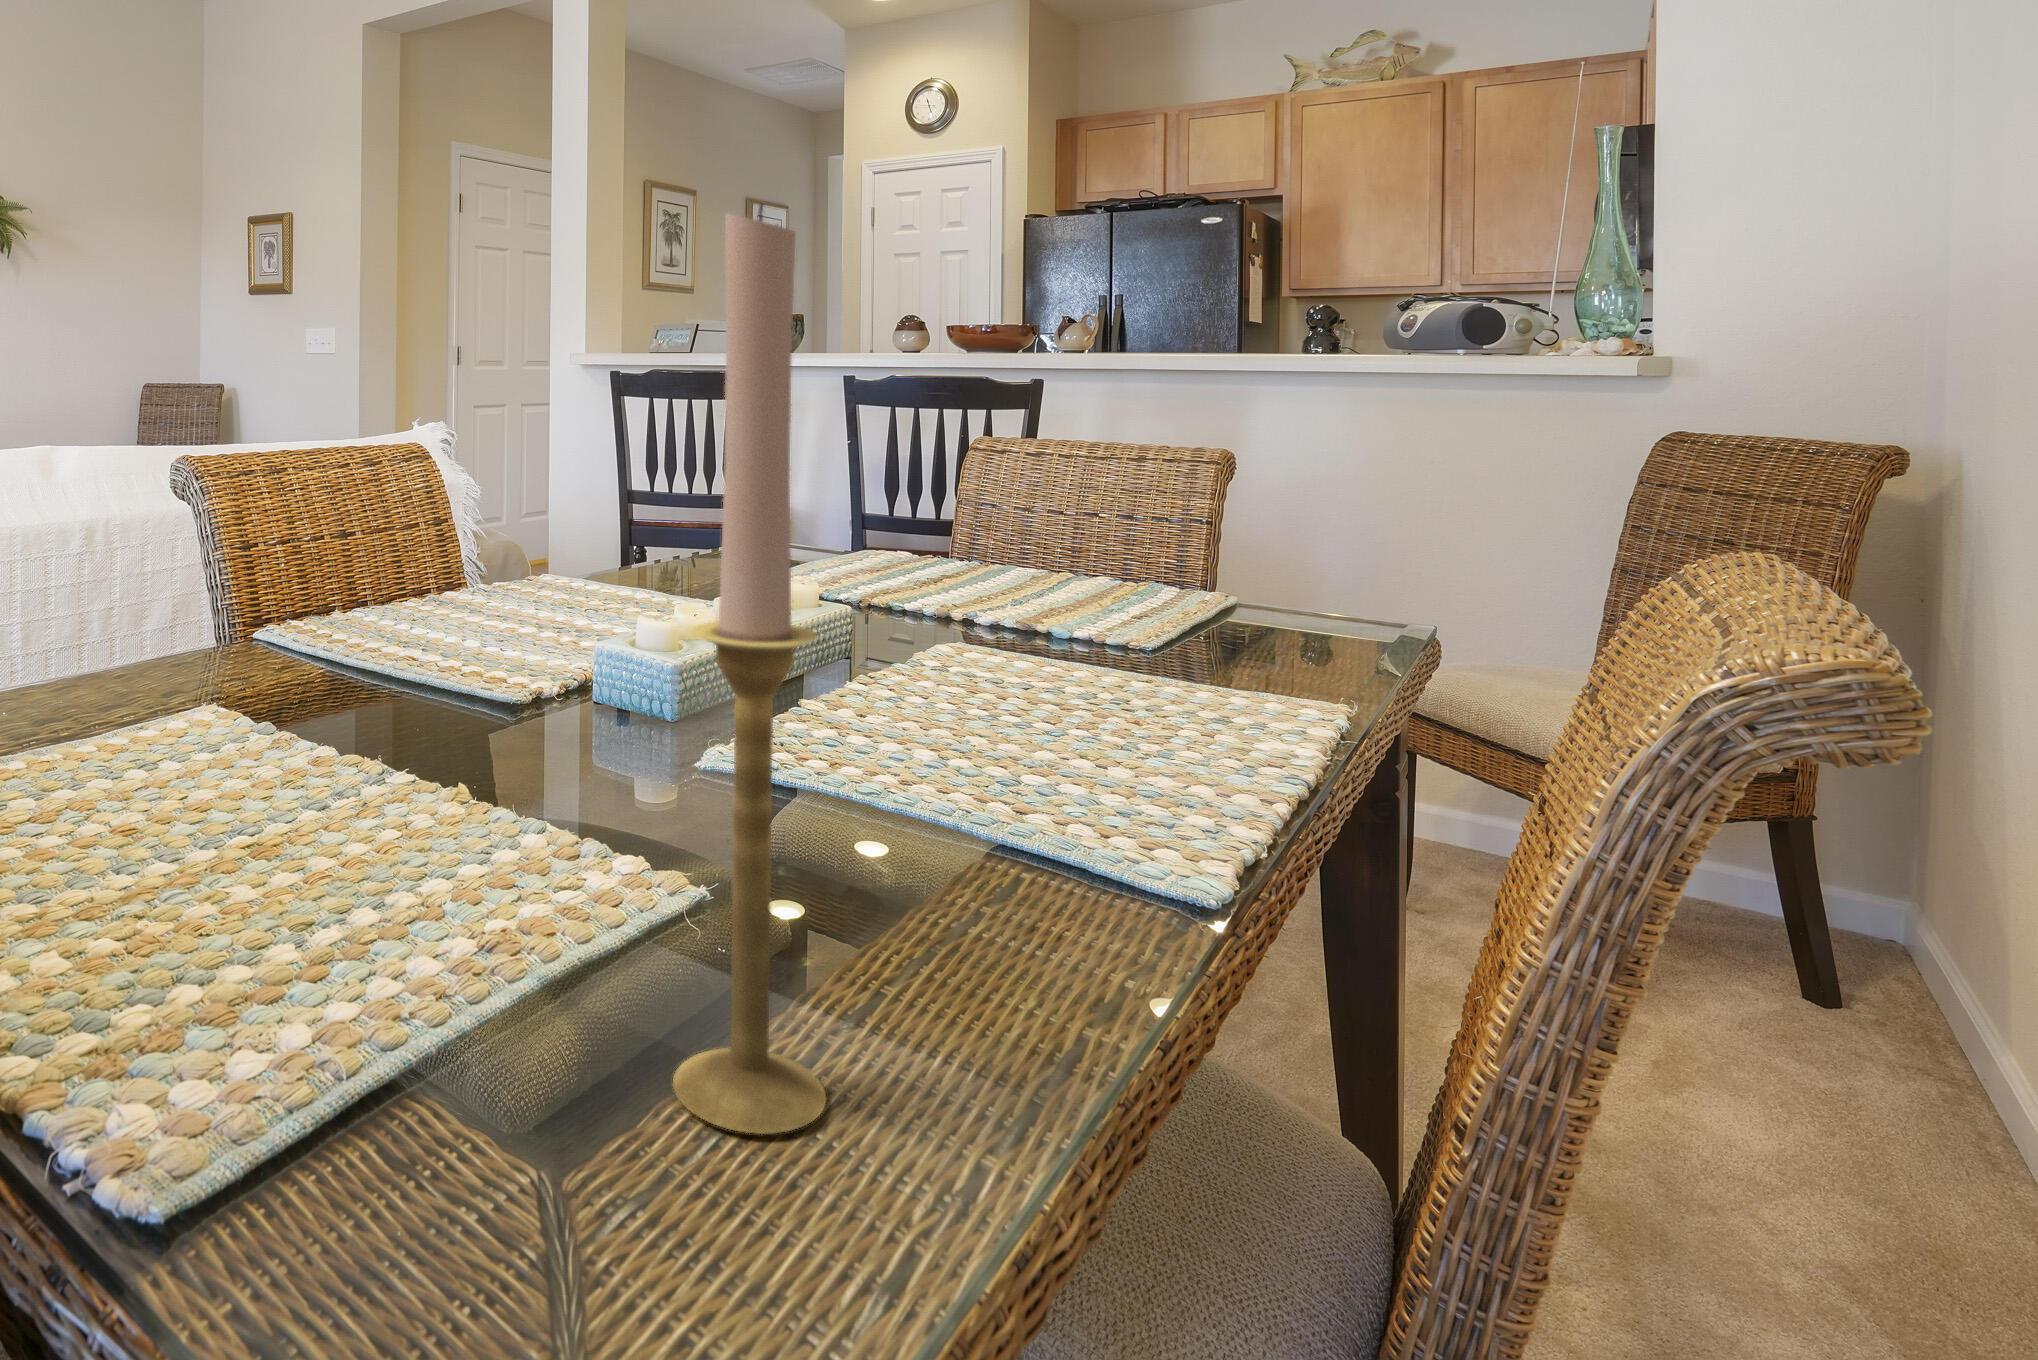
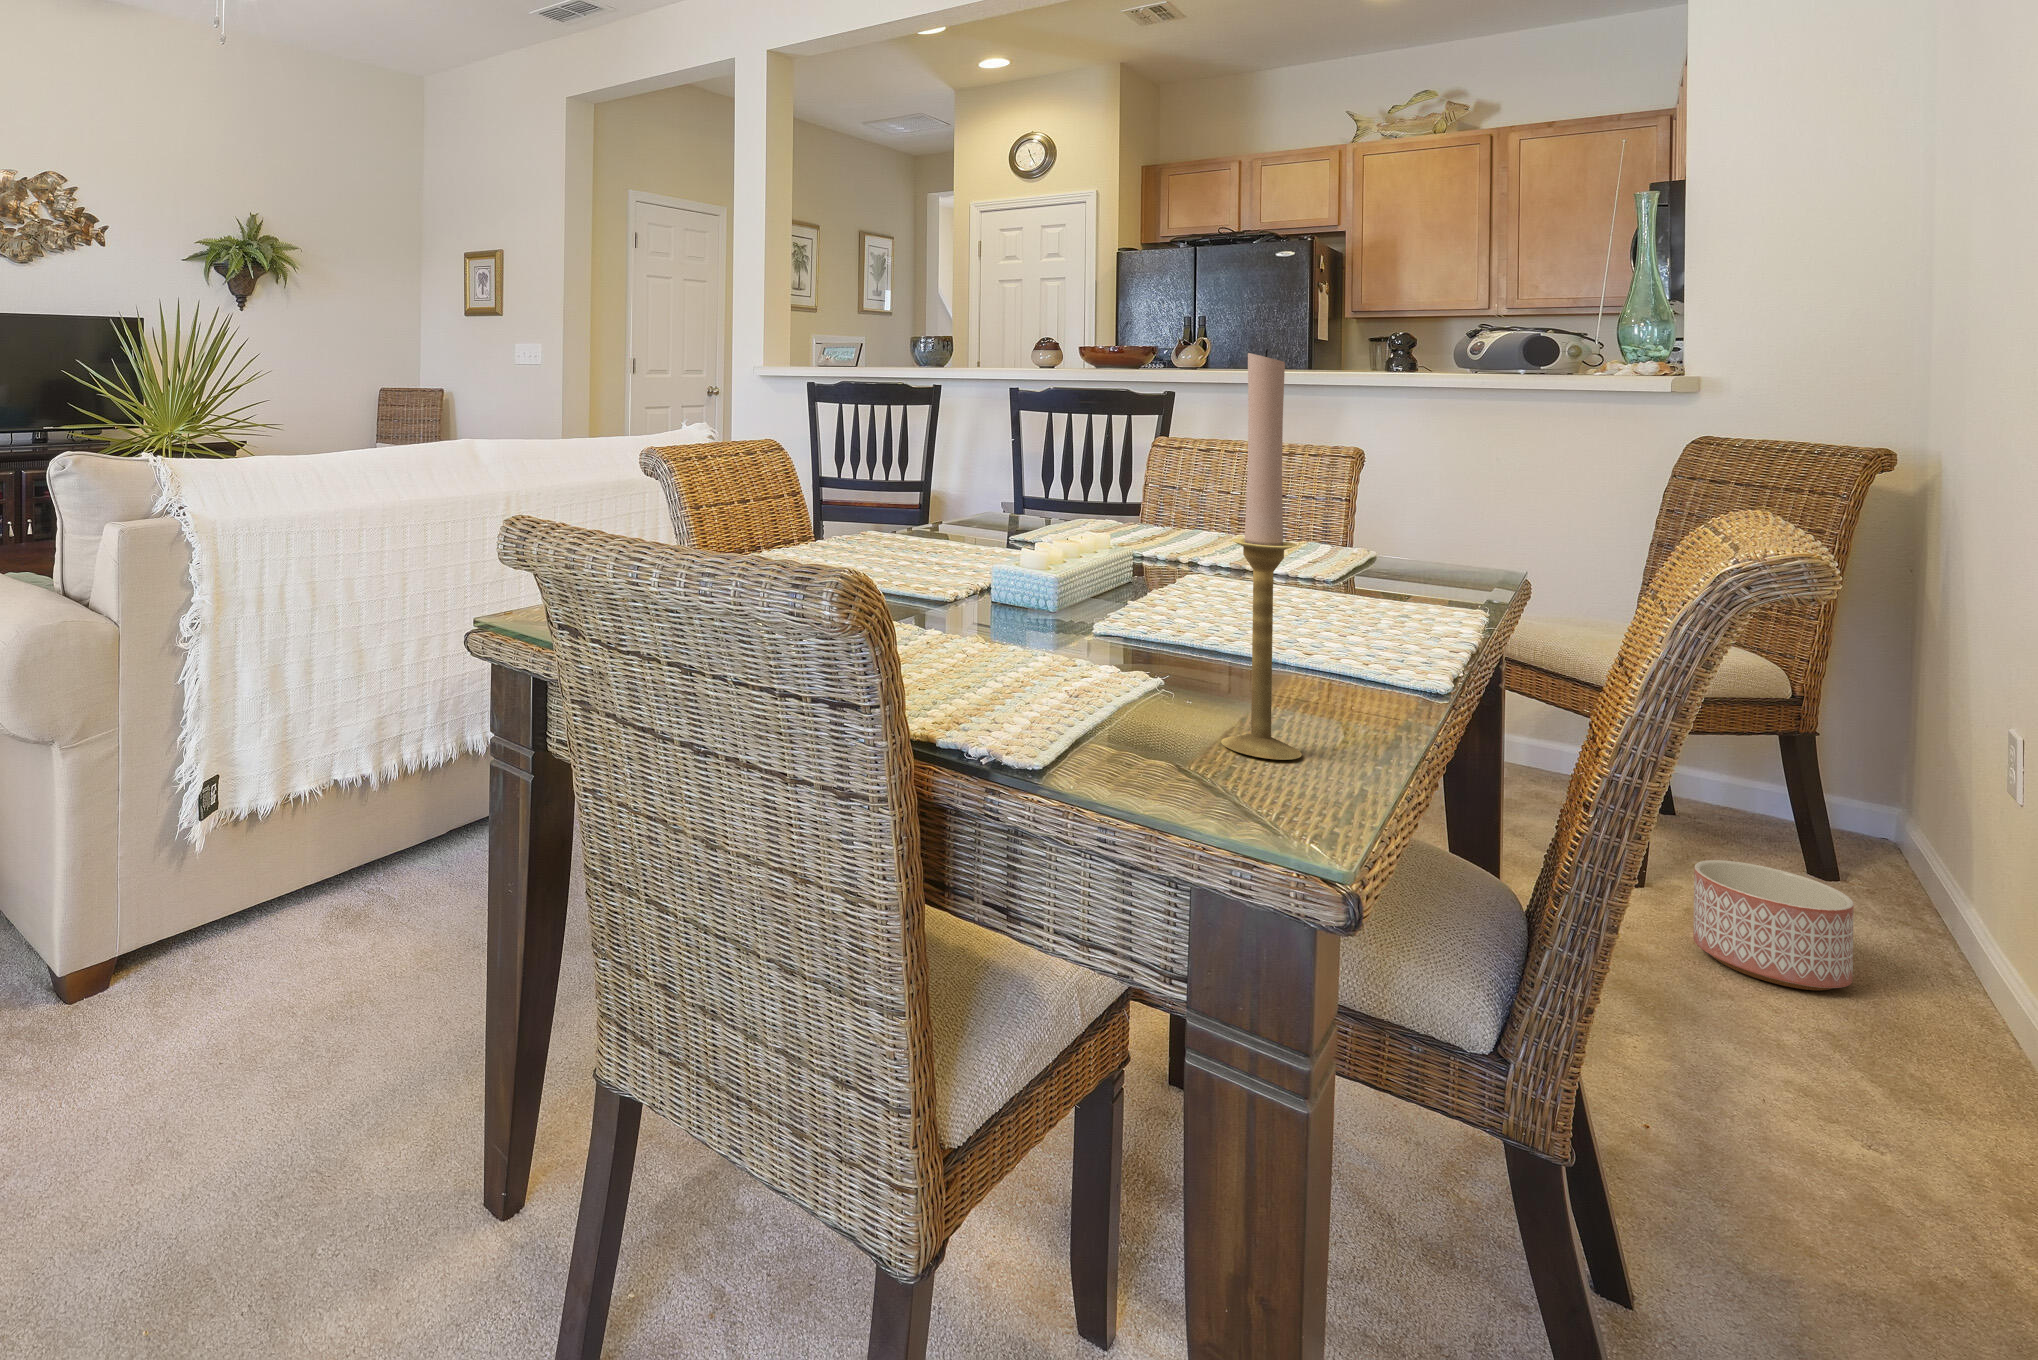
planter: none [1660,1009,1869,1201] -> present [1693,860,1854,990]

